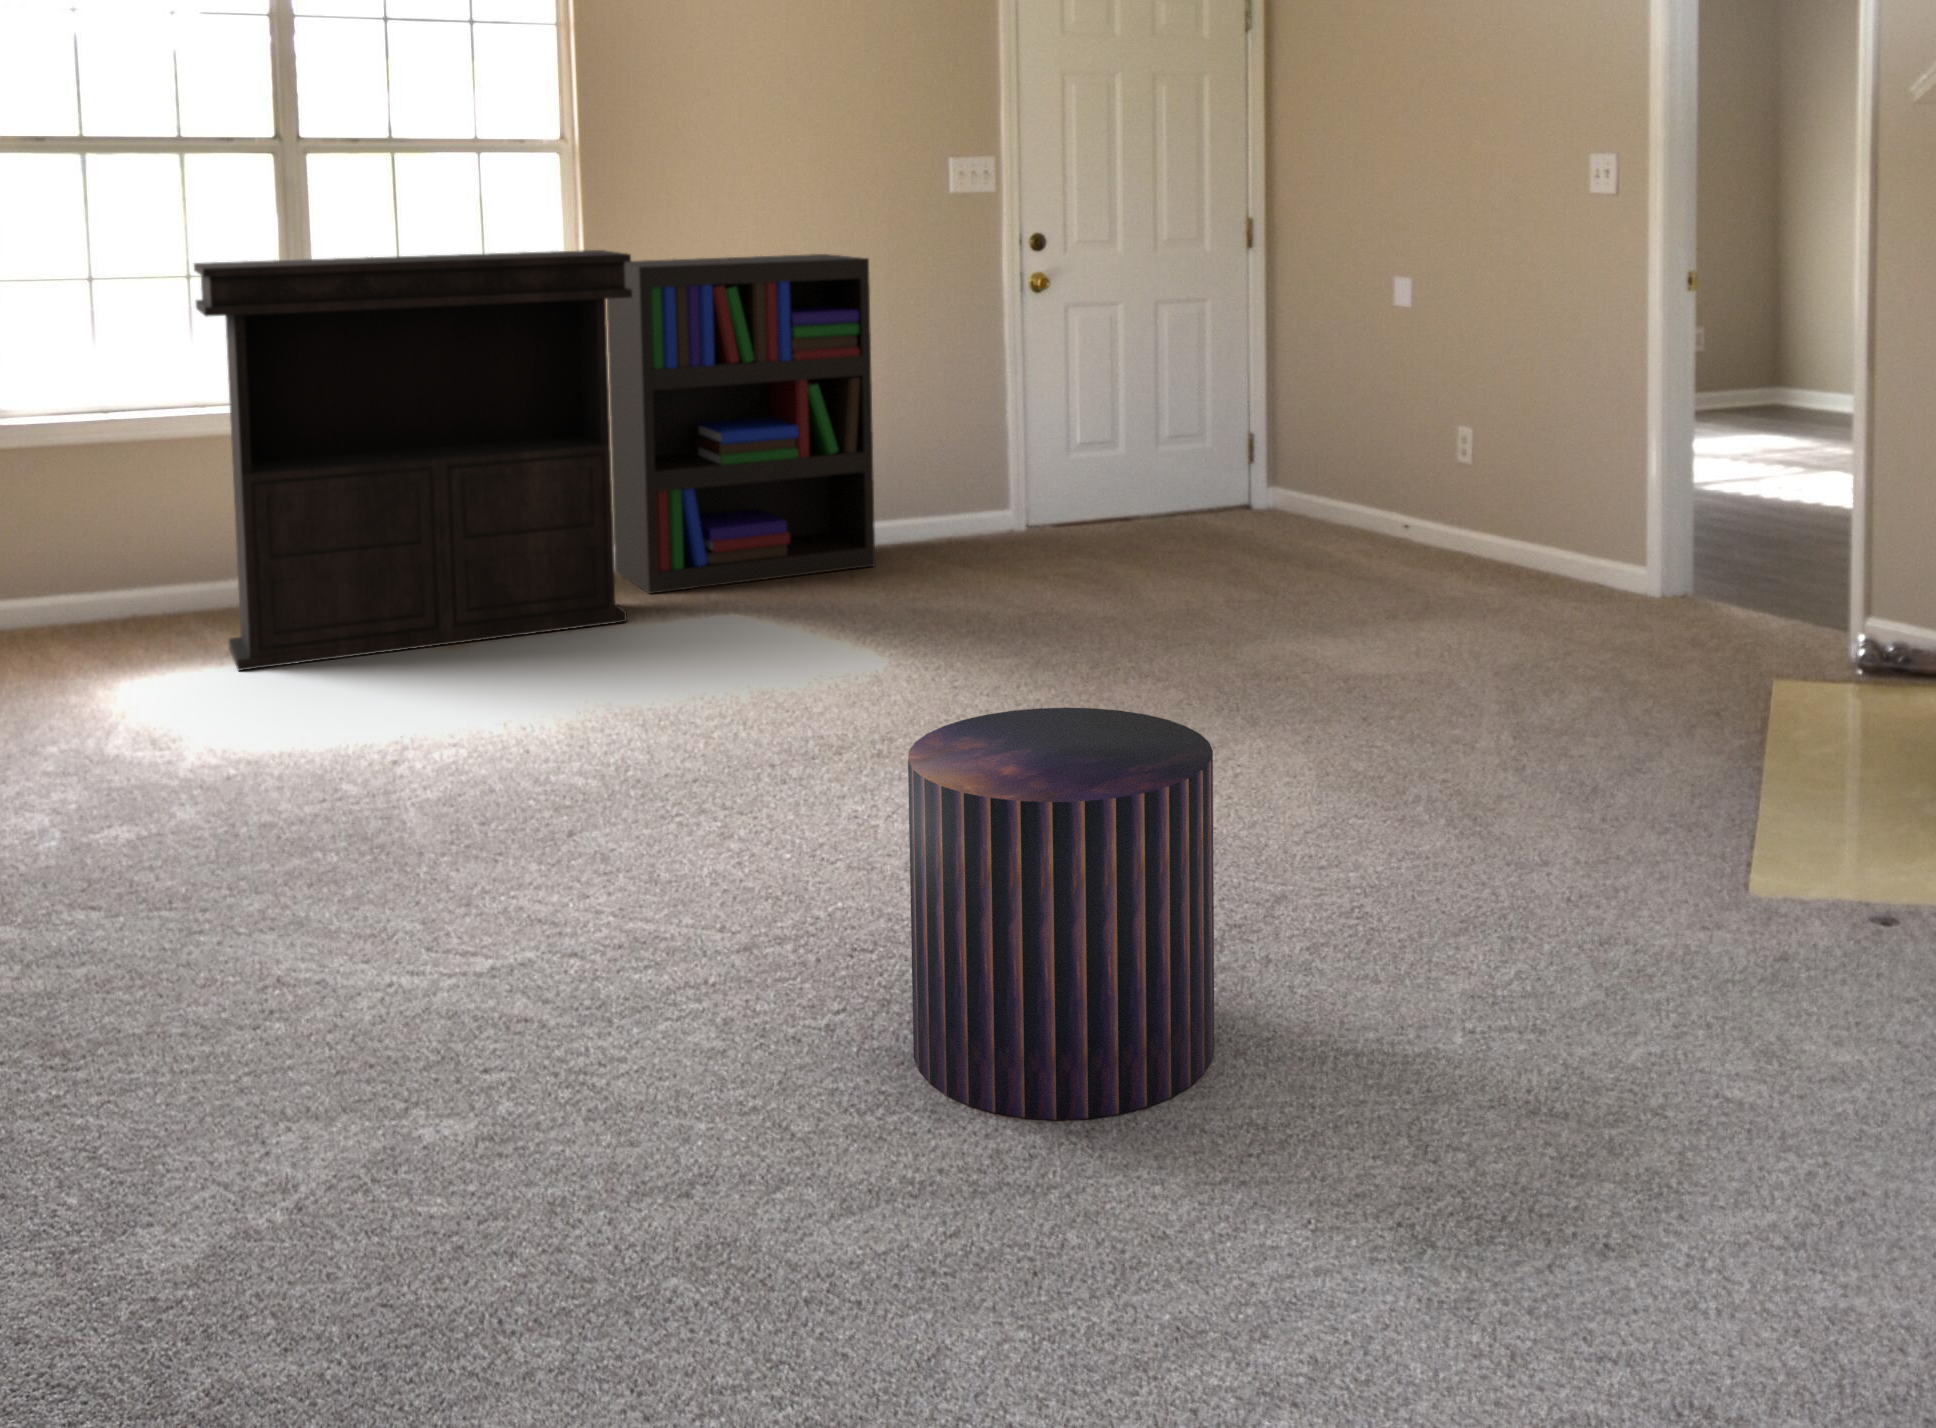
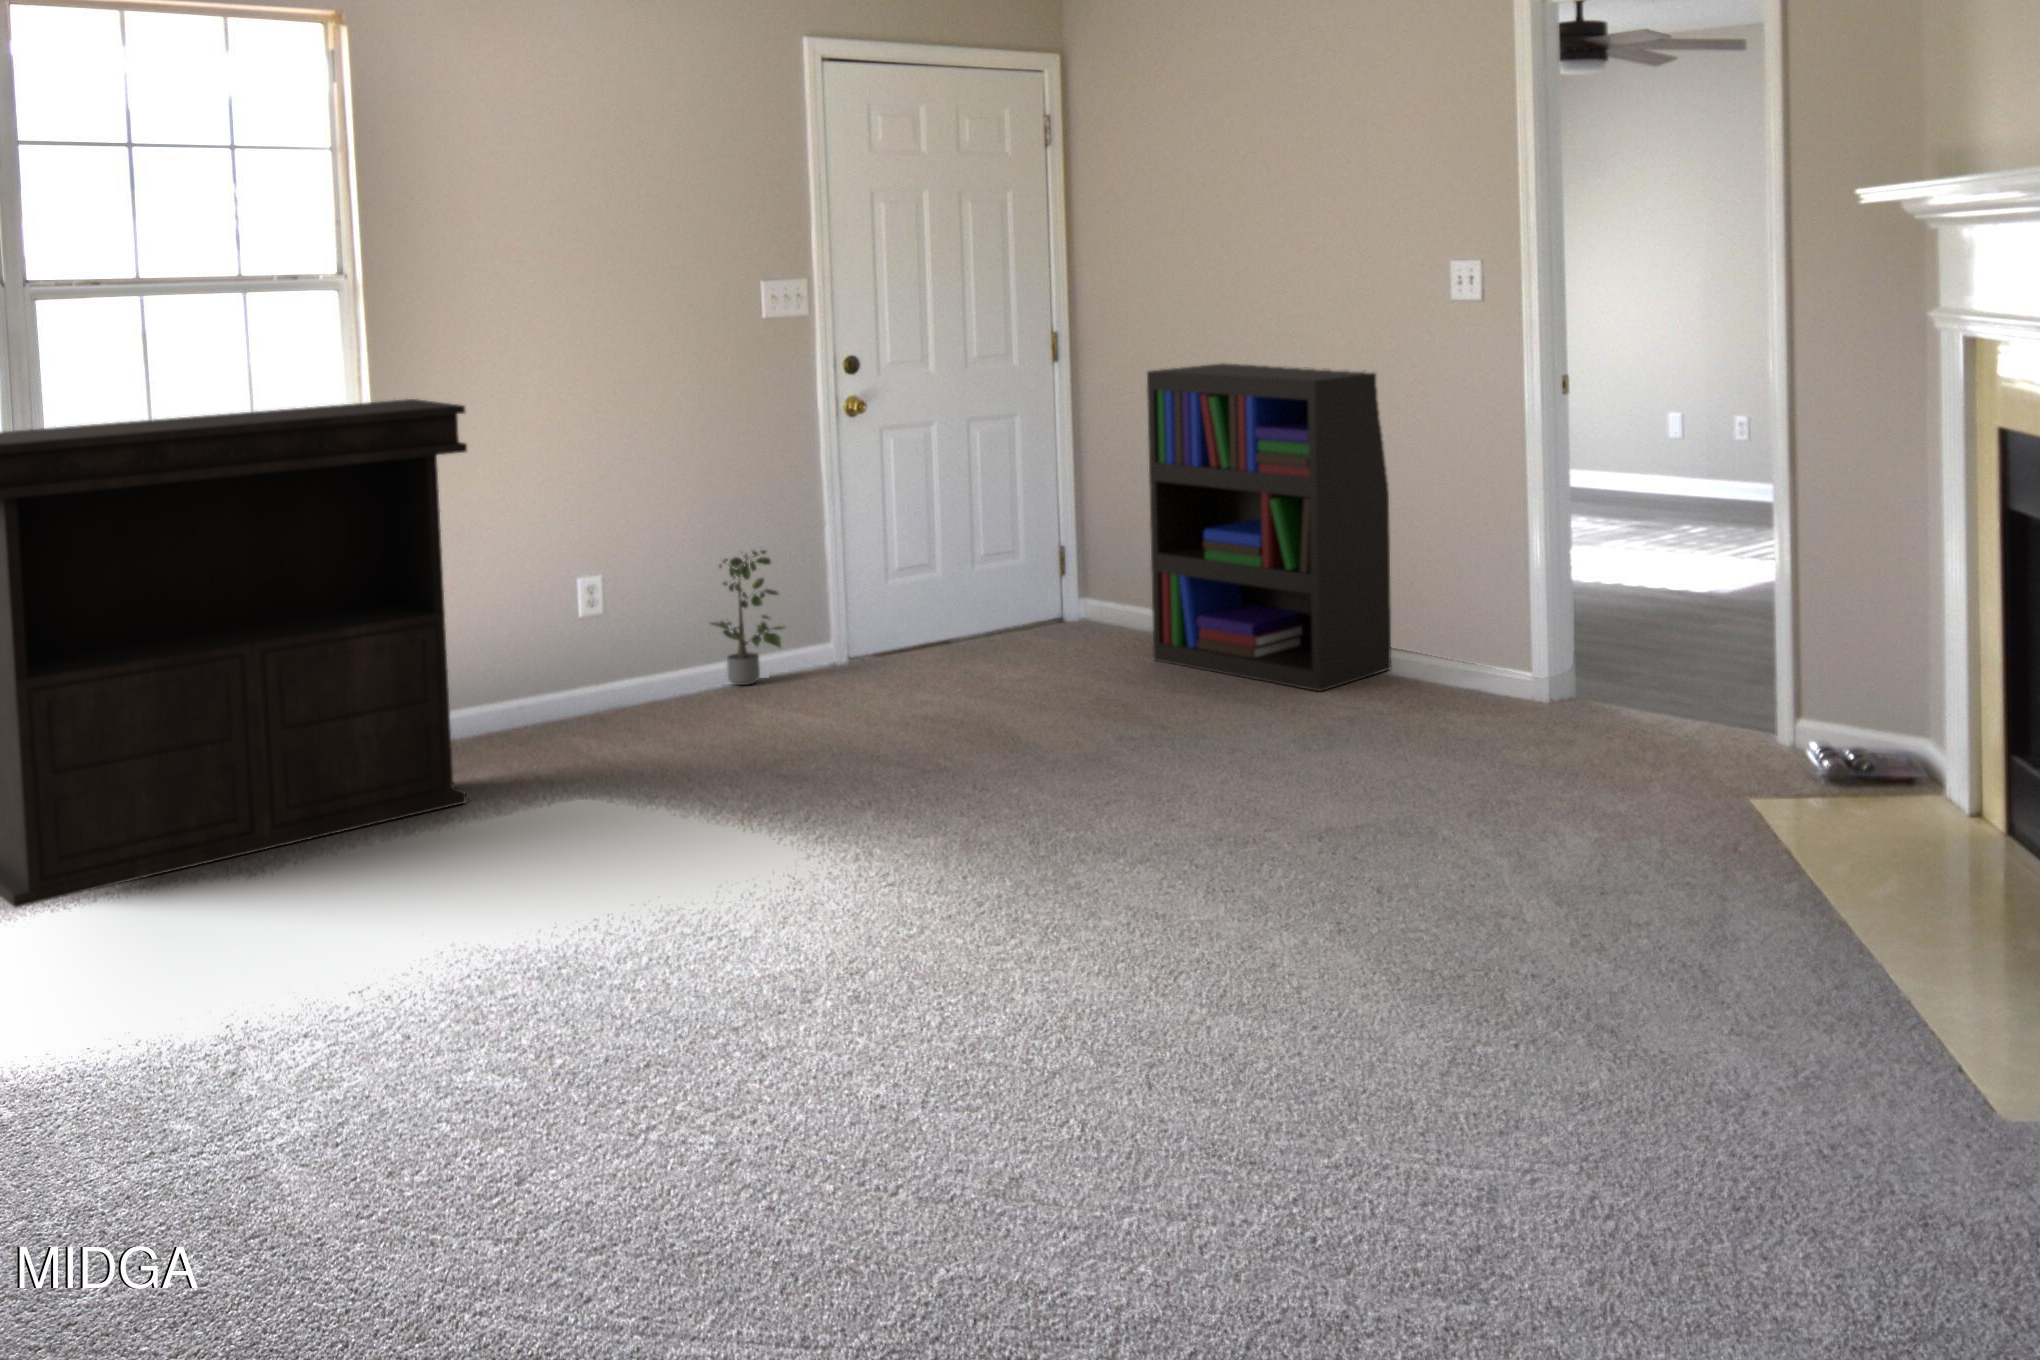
bookshelf: present [607,254,875,594] -> present [1147,363,1391,691]
potted plant: none [890,411,967,543] -> present [710,550,785,685]
pouf: present [908,708,1214,1120] -> none [1038,861,1330,1260]

